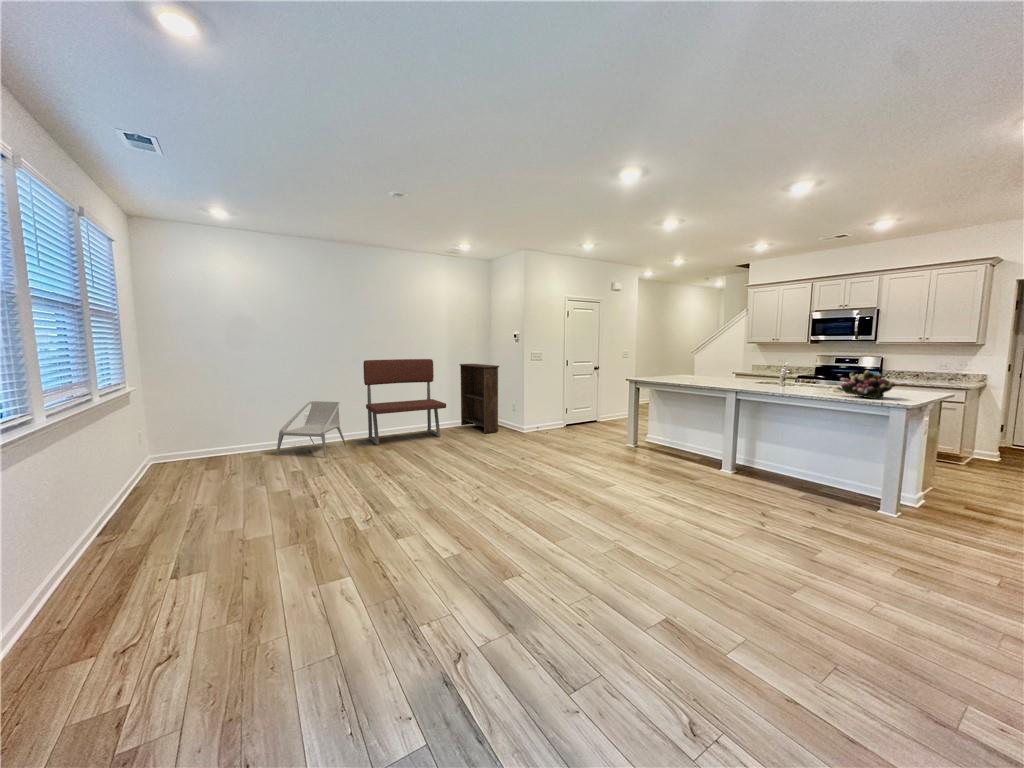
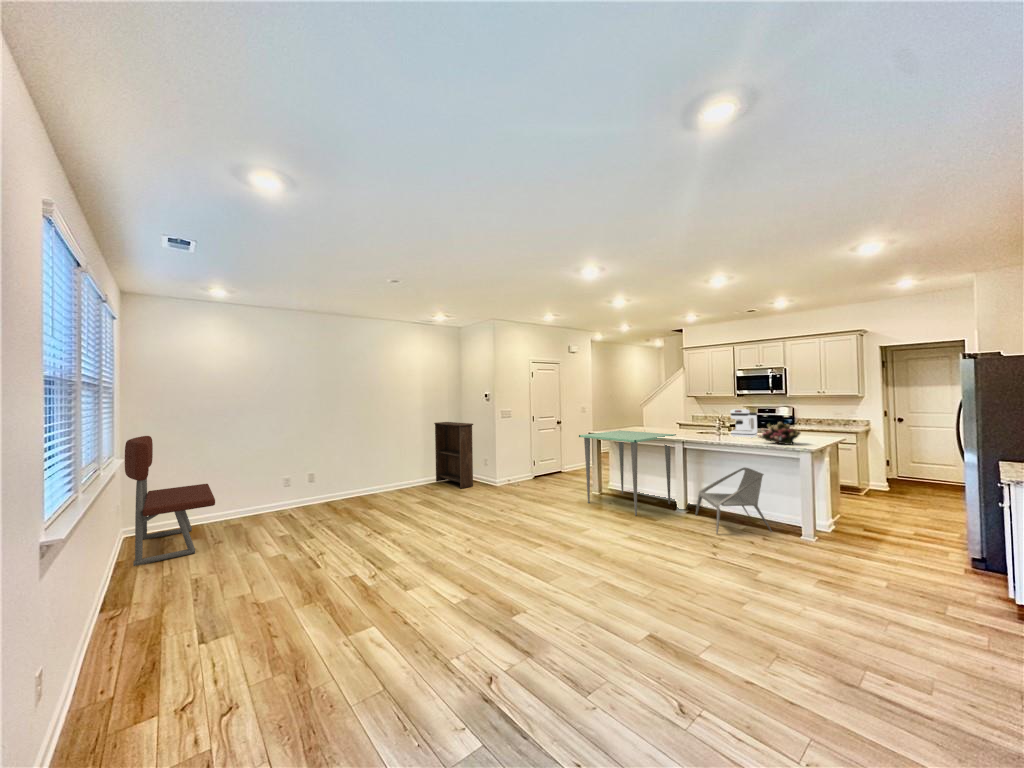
coffee maker: none [799,355,836,390] -> present [730,409,757,438]
bench: present [363,359,446,445] -> present [125,436,215,566]
dining table: none [612,378,729,473] -> present [579,430,676,516]
armchair: present [276,401,346,457] -> present [696,468,772,533]

